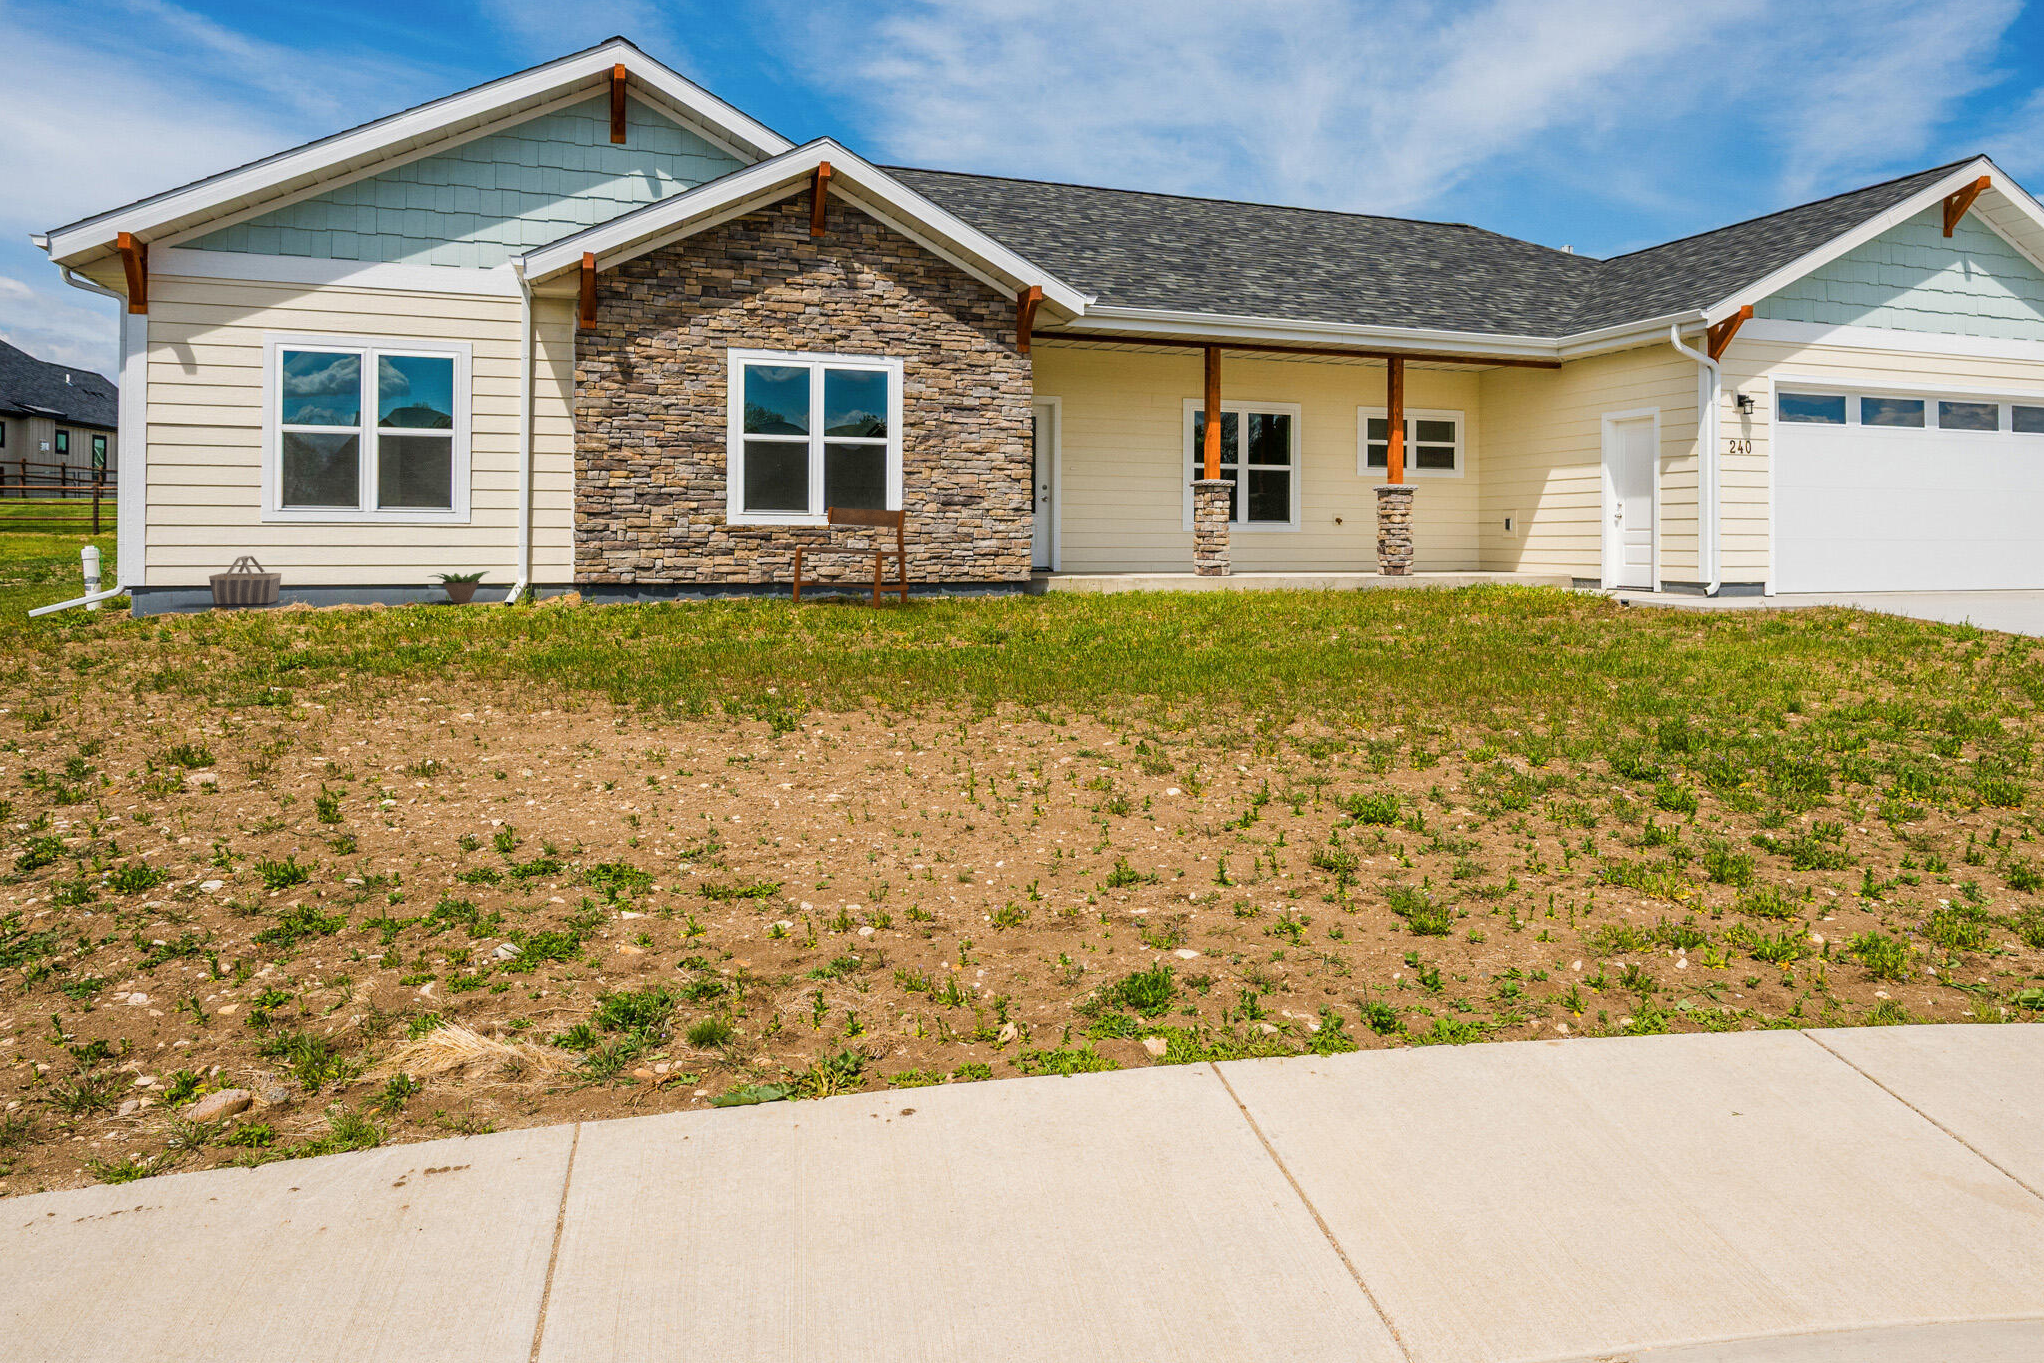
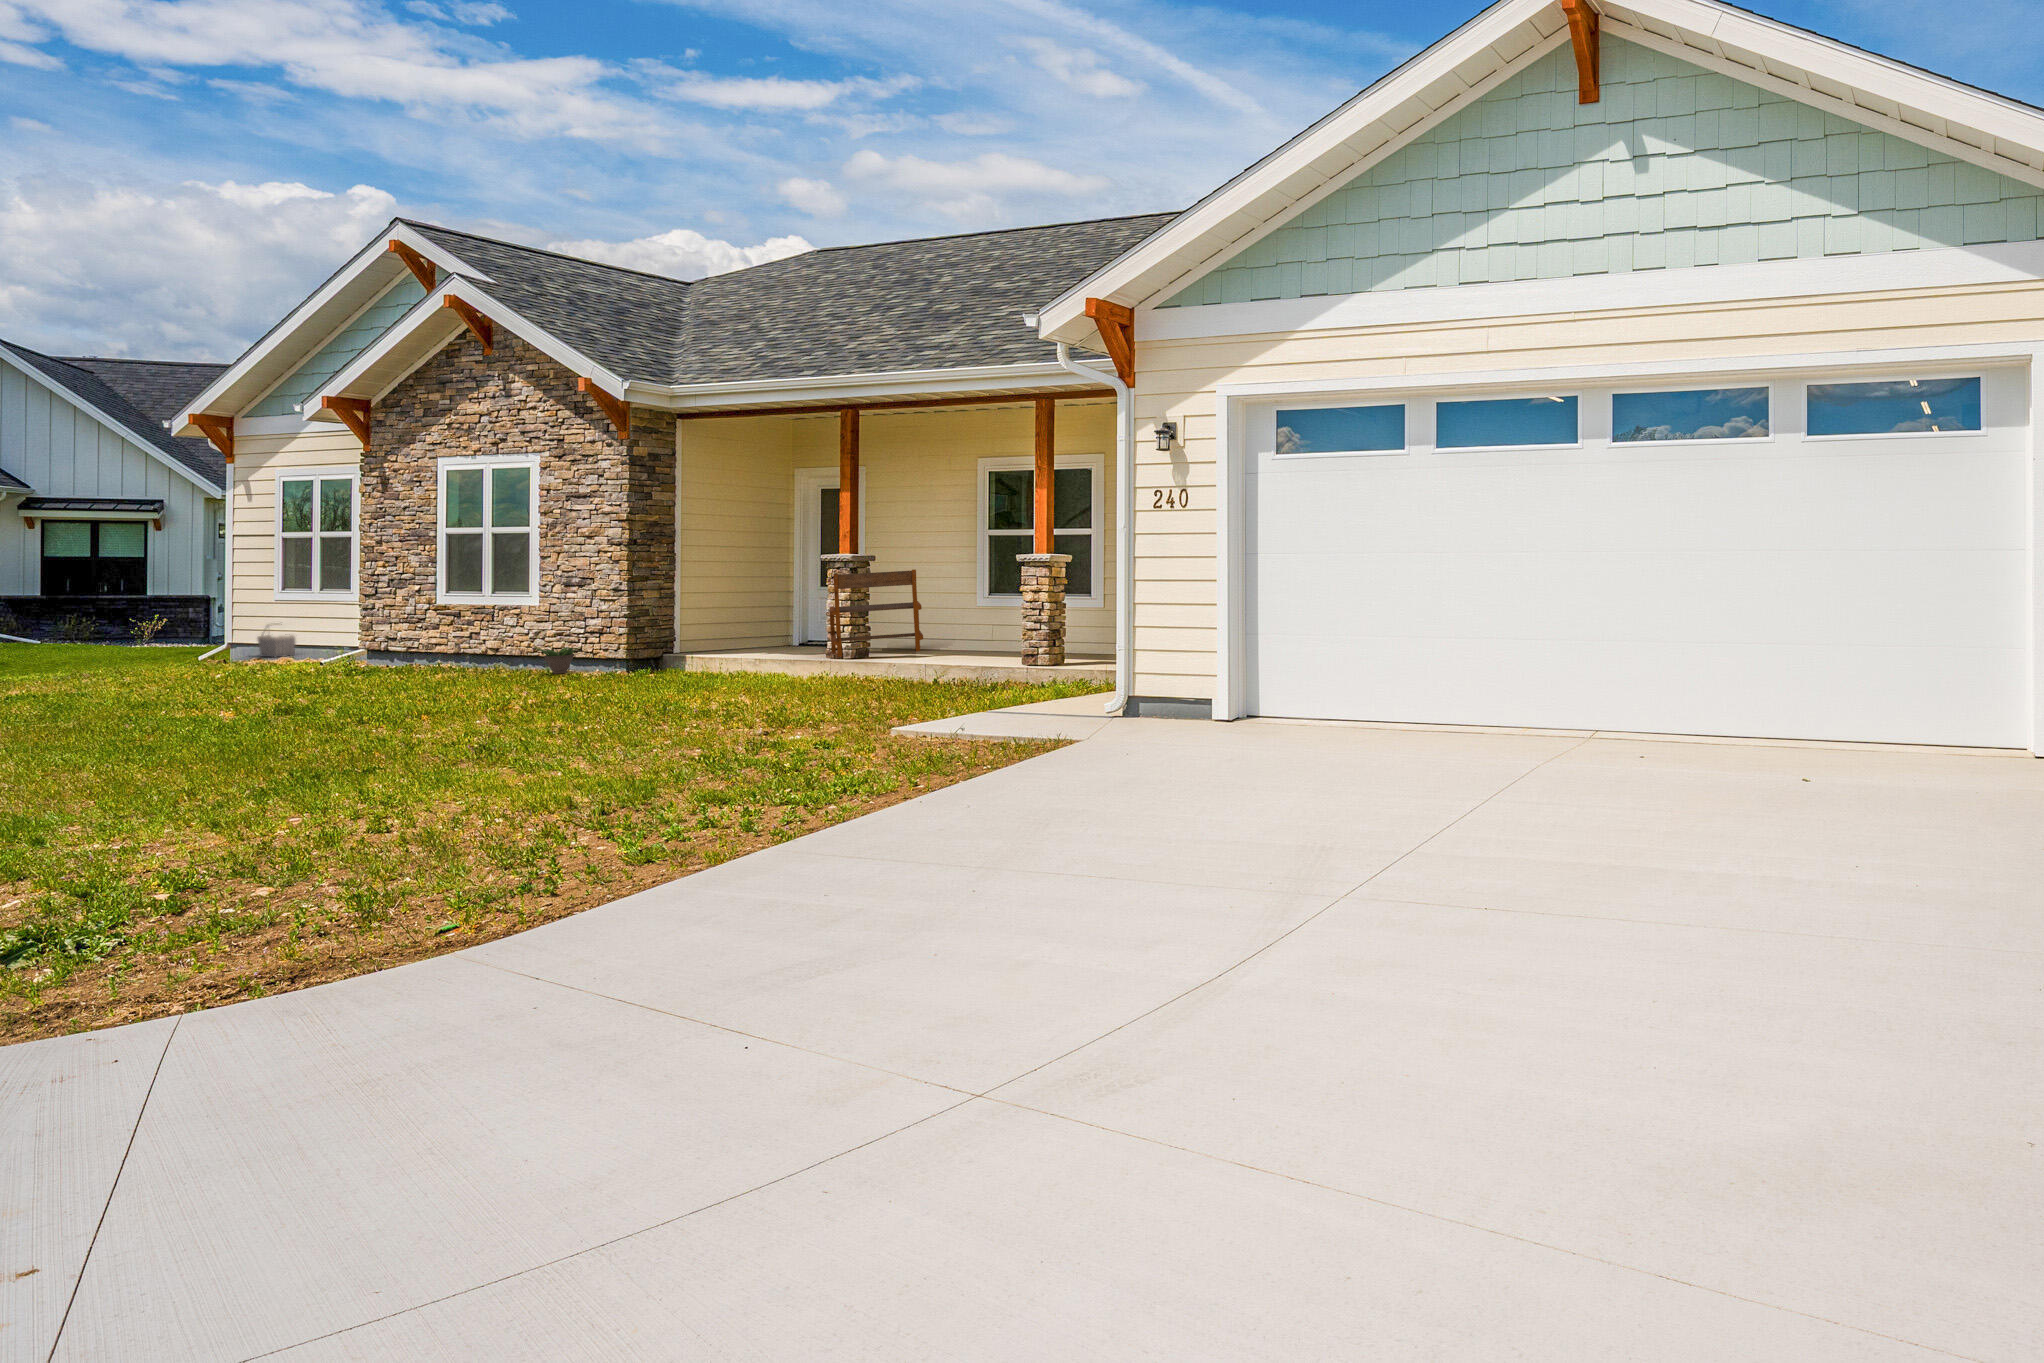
bench: present [793,507,909,608] -> present [829,570,923,657]
decorative plant: present [428,571,489,603] -> present [536,646,583,674]

